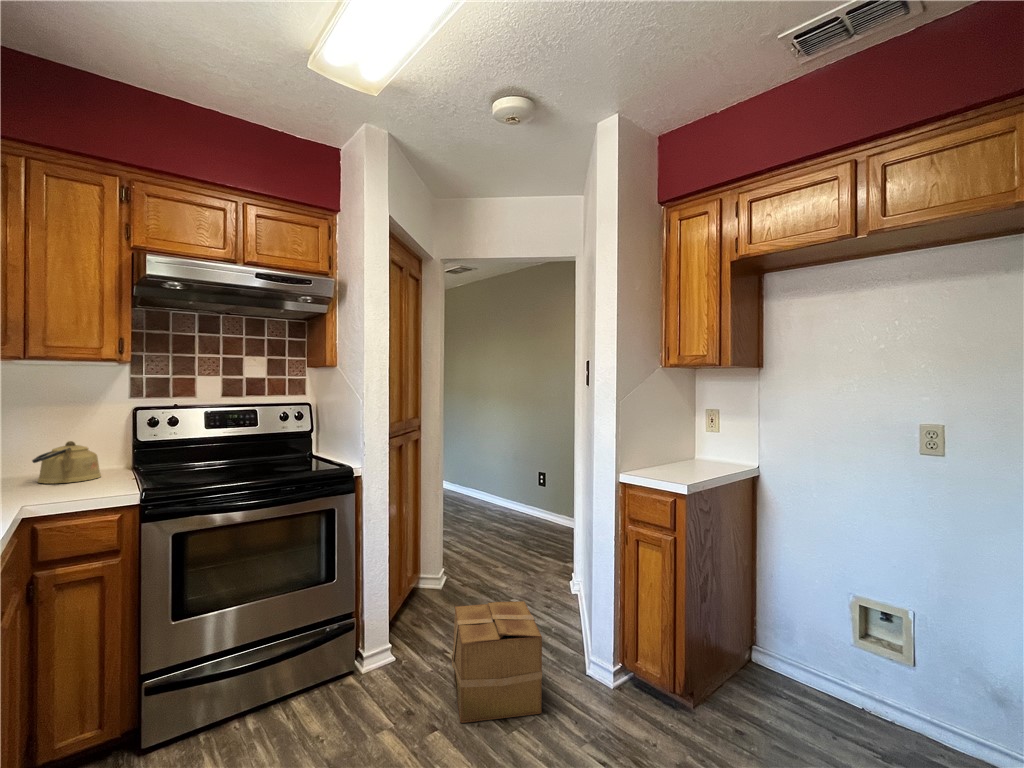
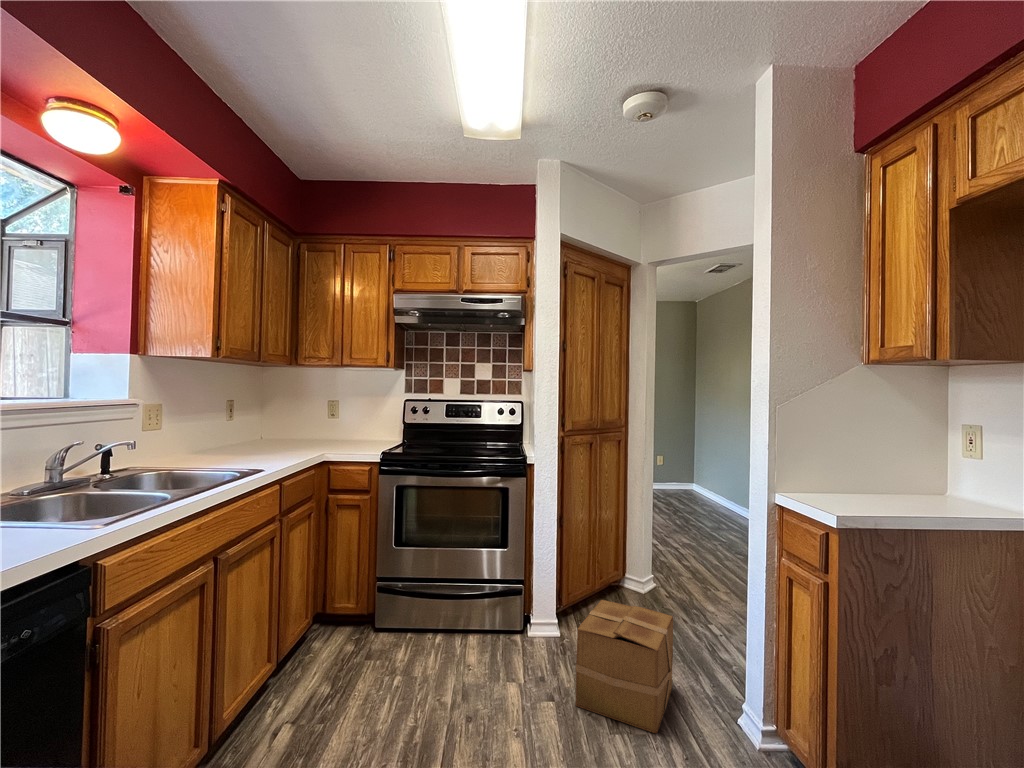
kettle: present [32,441,101,484] -> none [346,419,382,444]

